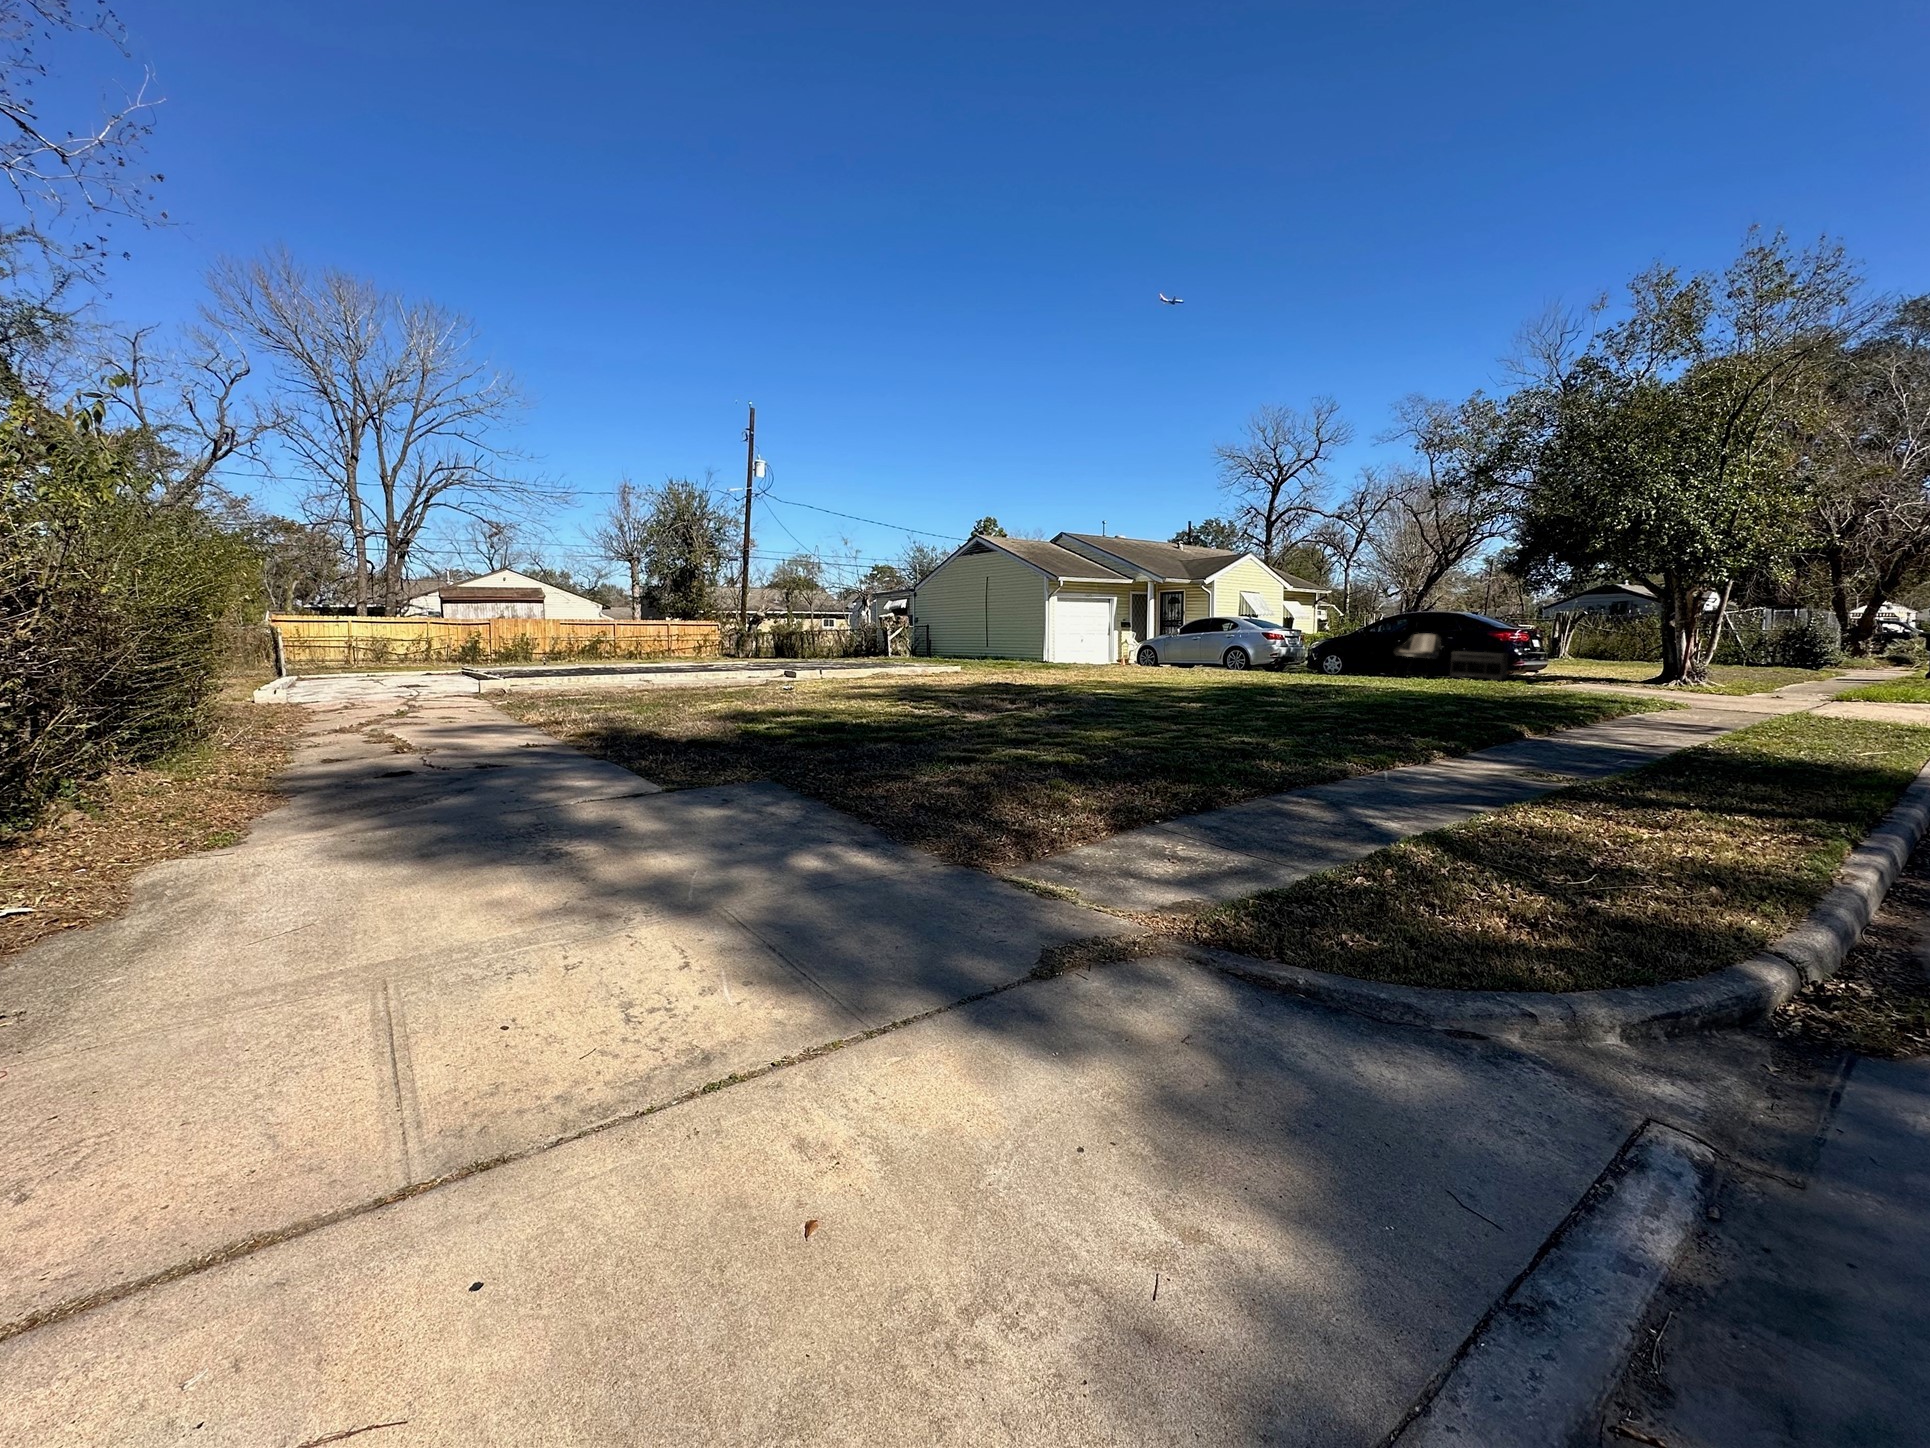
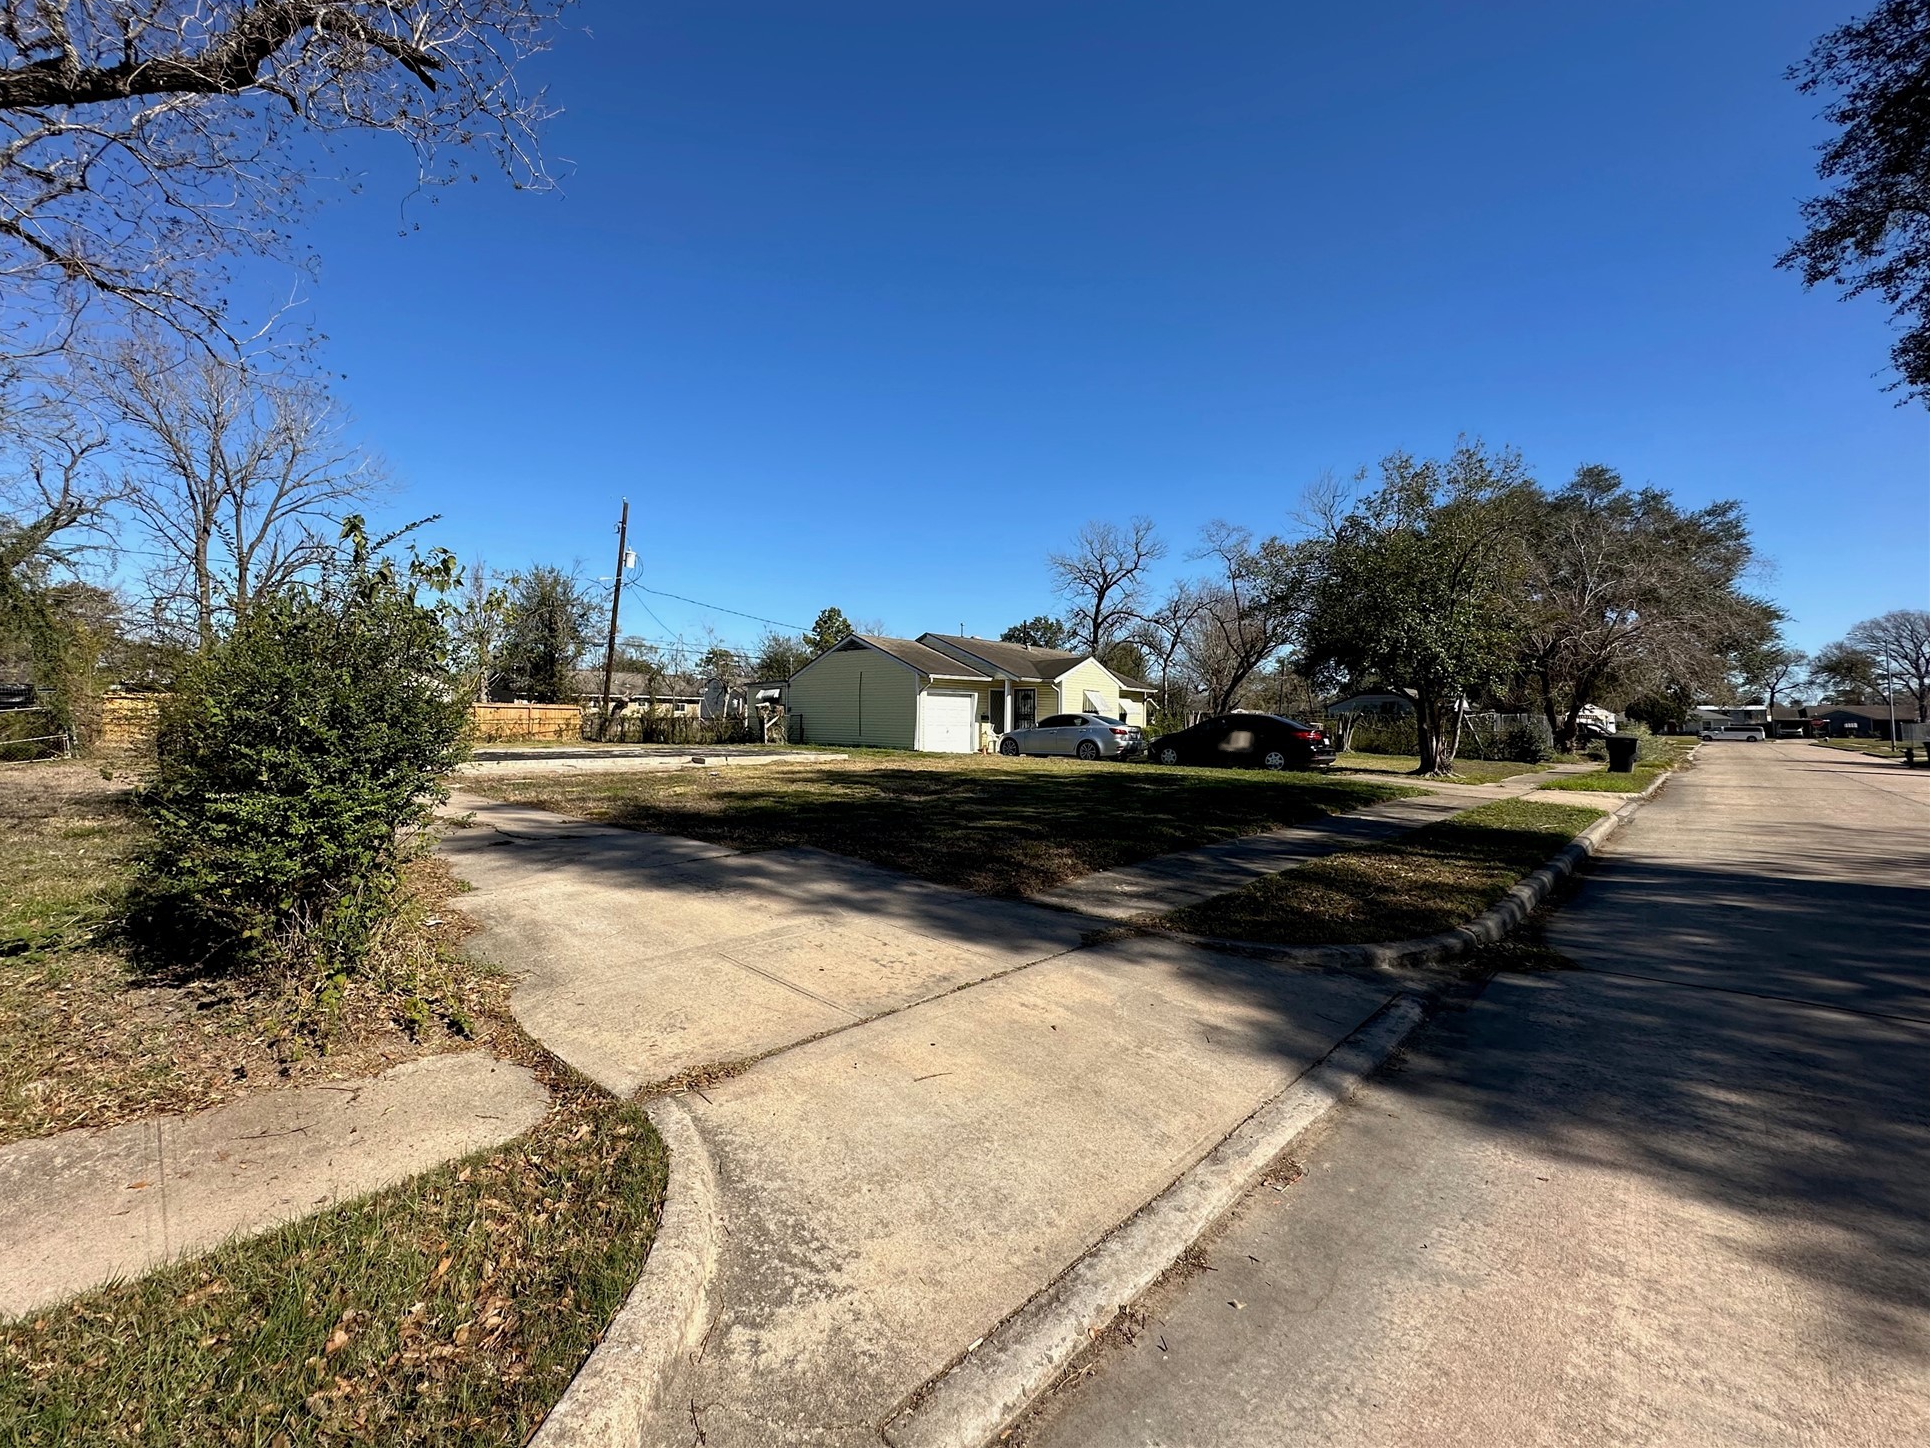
bench: present [1450,651,1508,680] -> none [1263,746,1307,771]

